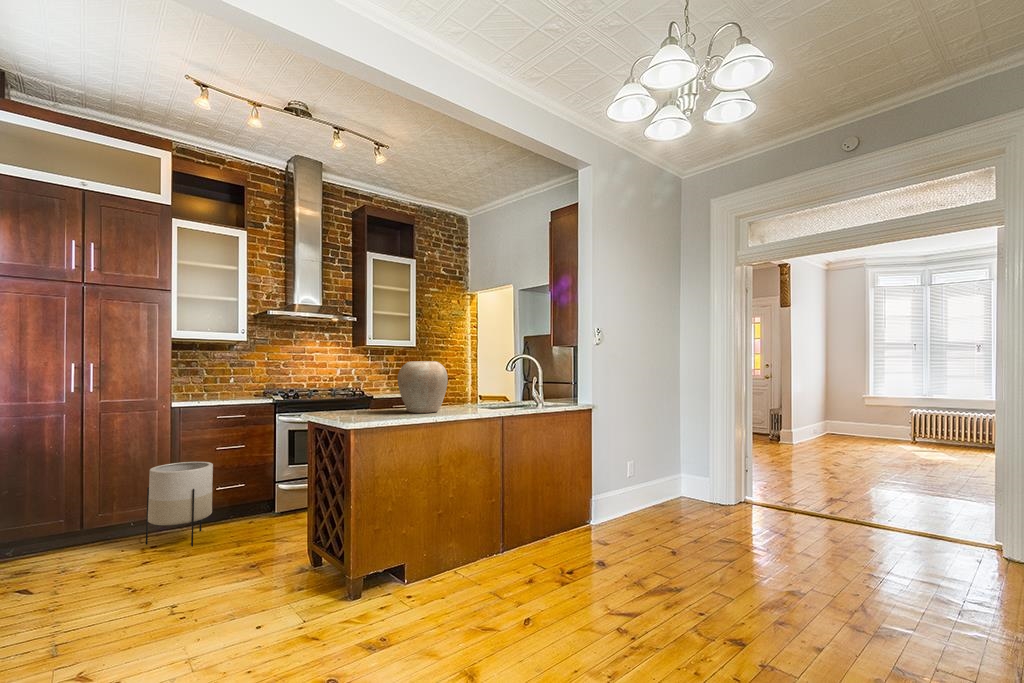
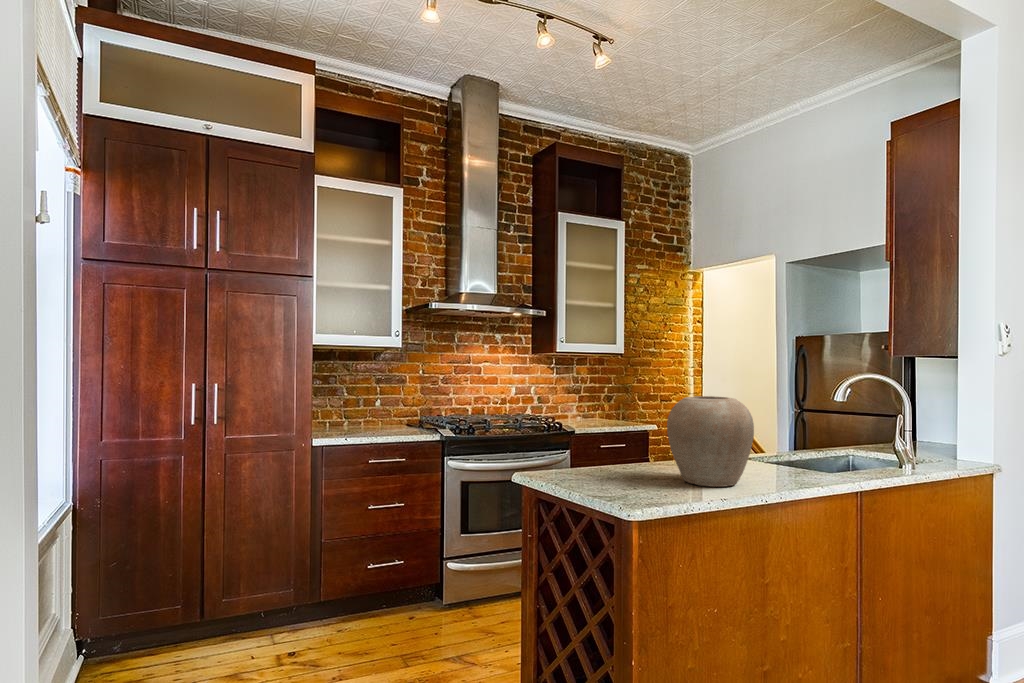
planter: present [146,462,213,546] -> none [283,525,368,654]

